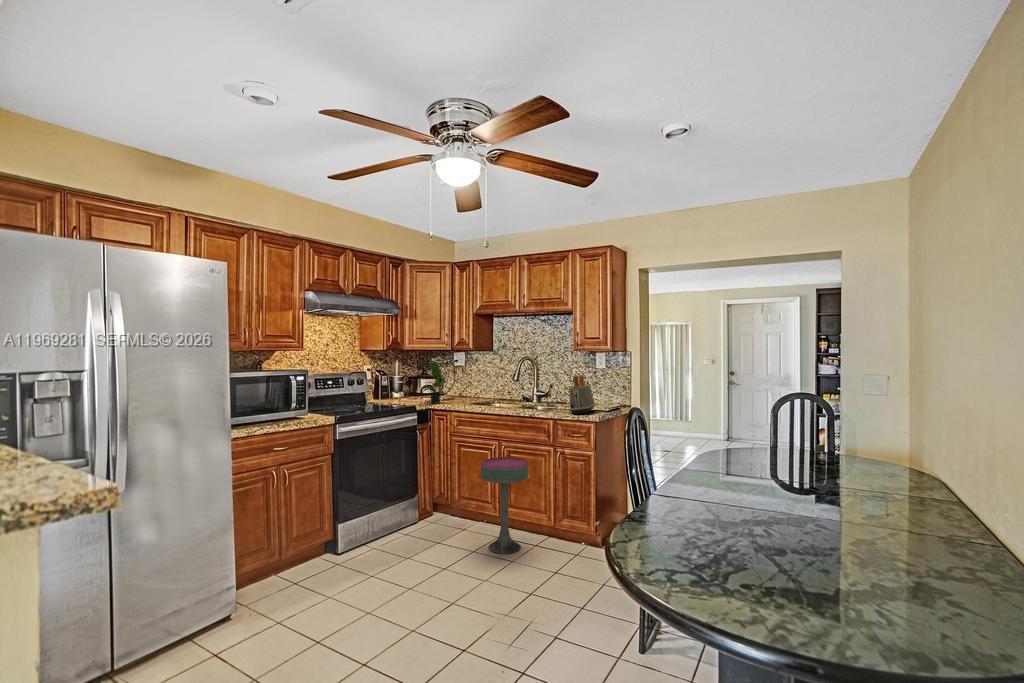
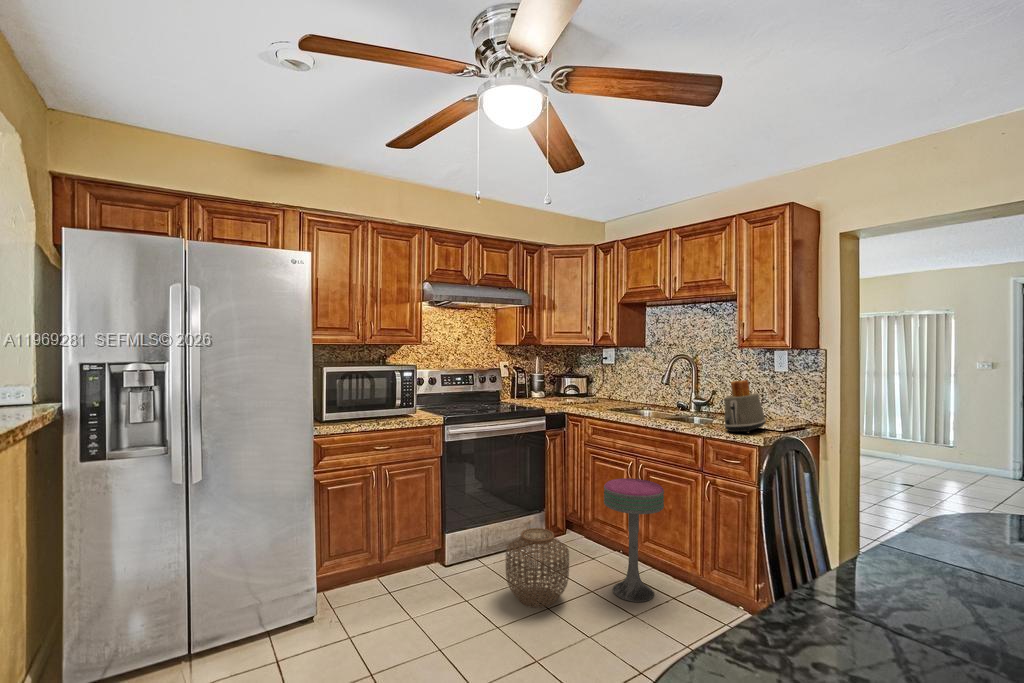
potted plant: present [431,362,445,404] -> none [558,358,584,407]
woven basket: none [404,506,459,572] -> present [506,528,569,608]

